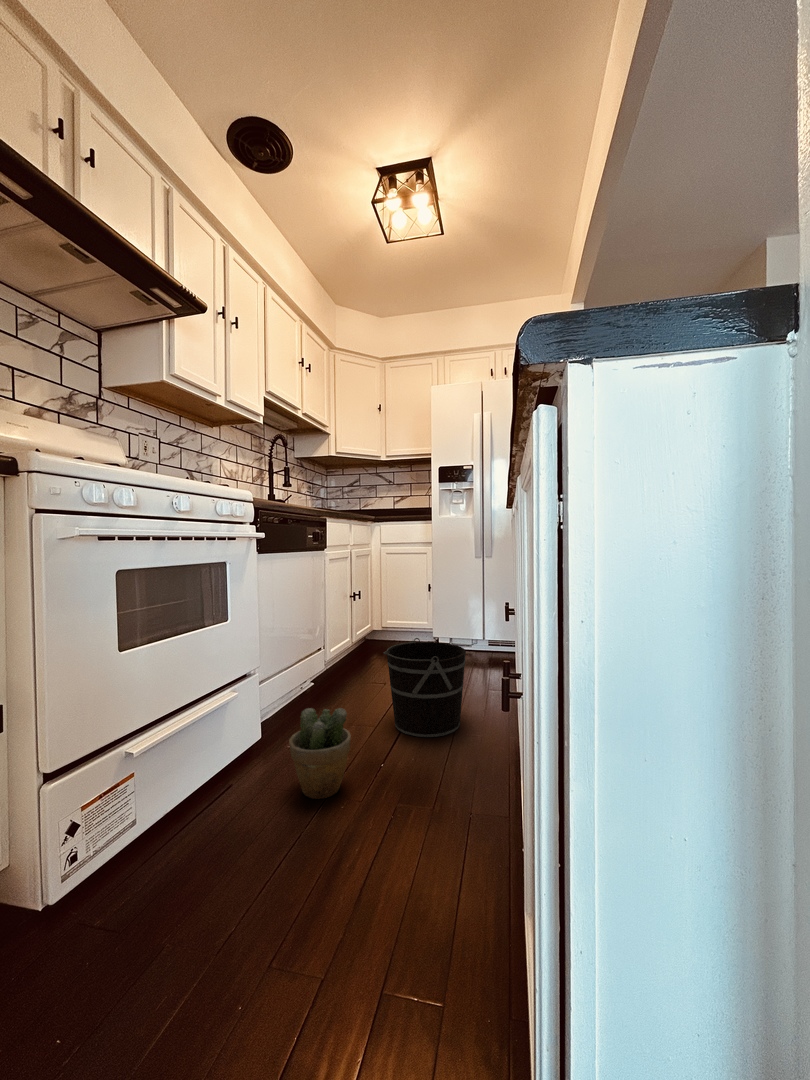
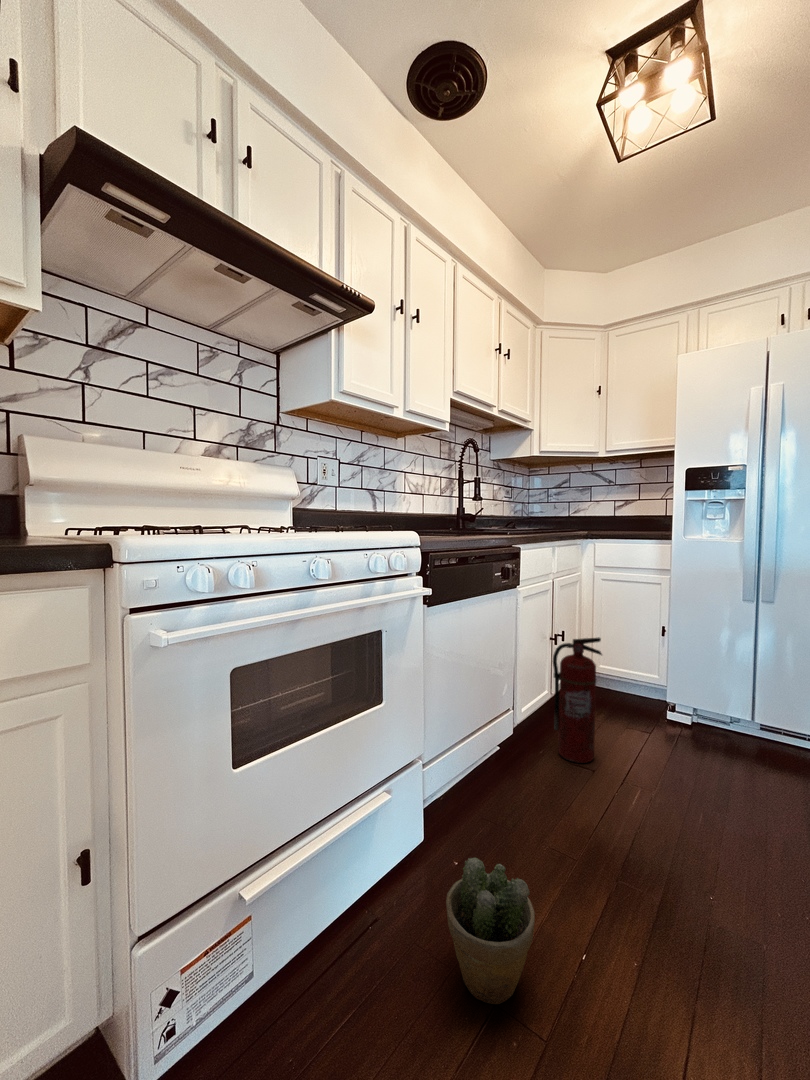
fire extinguisher: none [353,586,388,682] -> present [553,637,602,763]
bucket: present [384,638,466,737] -> none [593,738,736,921]

